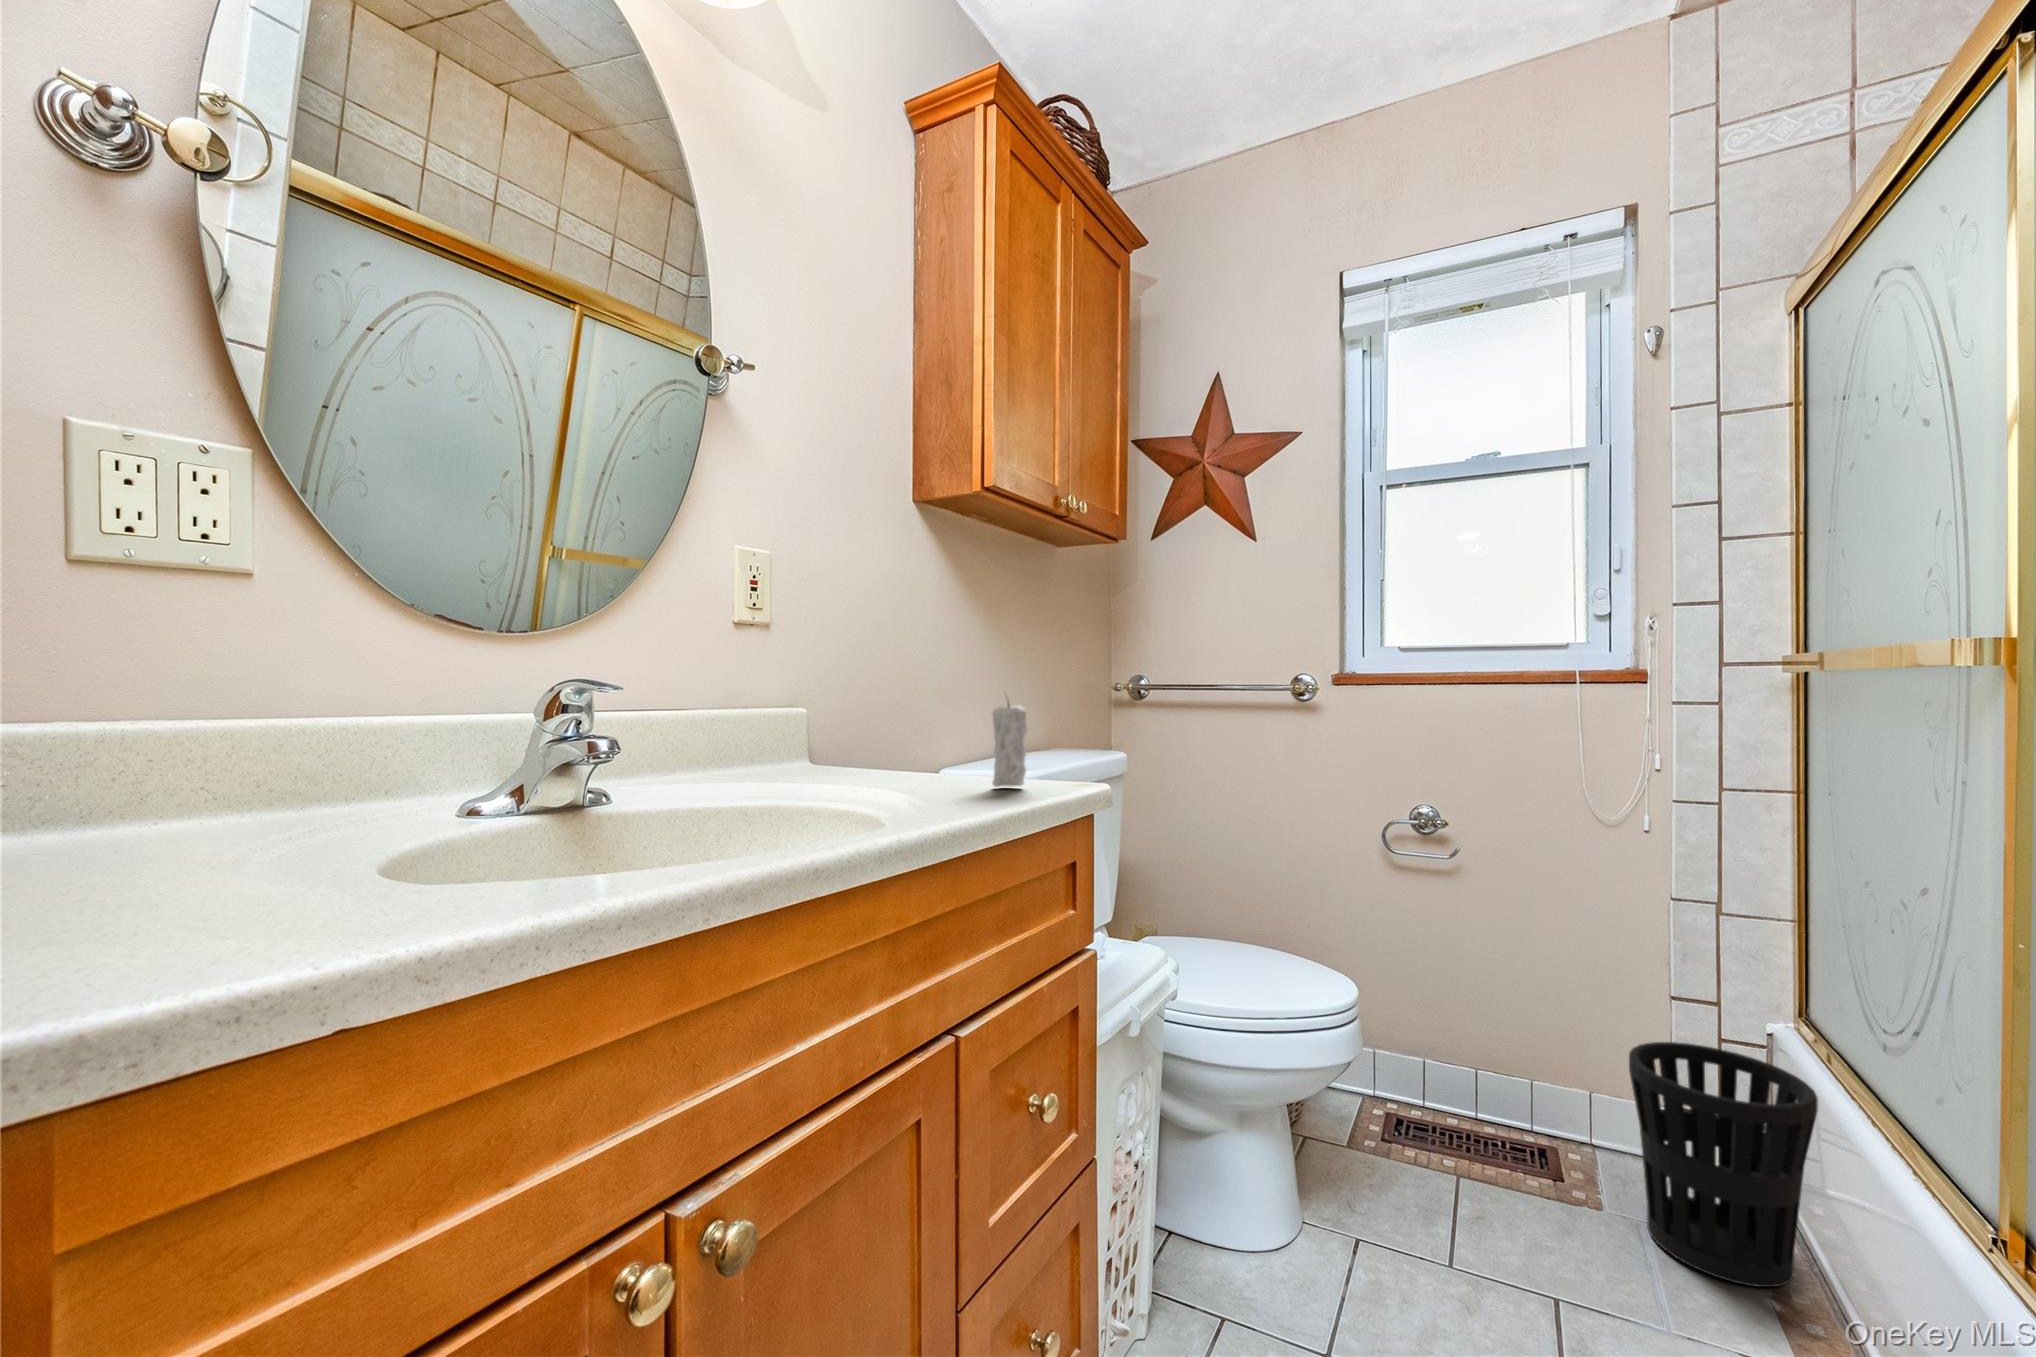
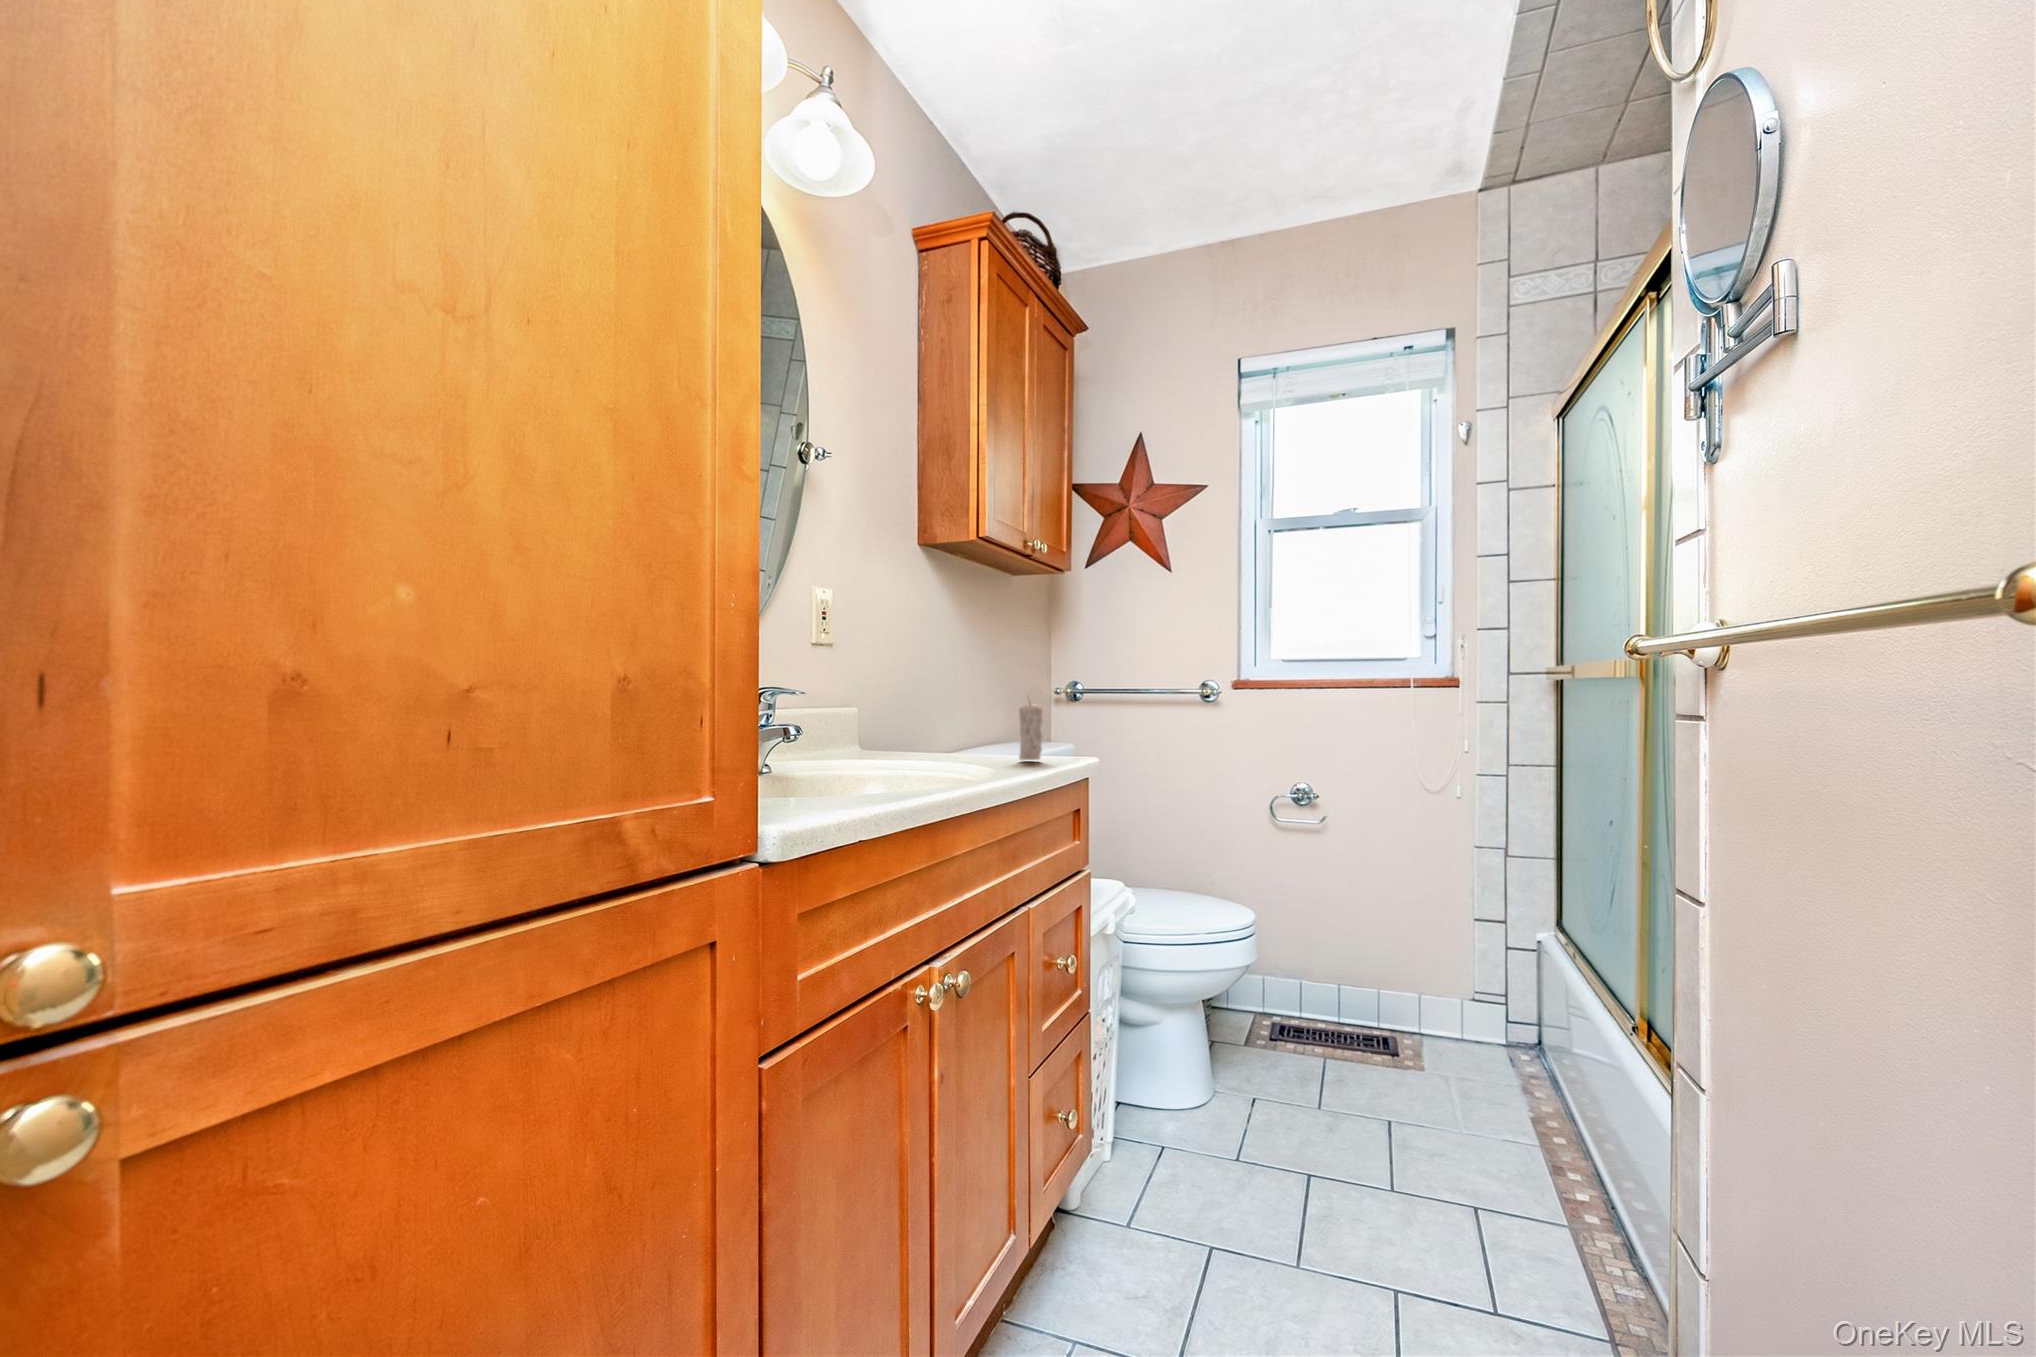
wastebasket: present [1629,1042,1818,1287] -> none [1442,949,1561,1107]

